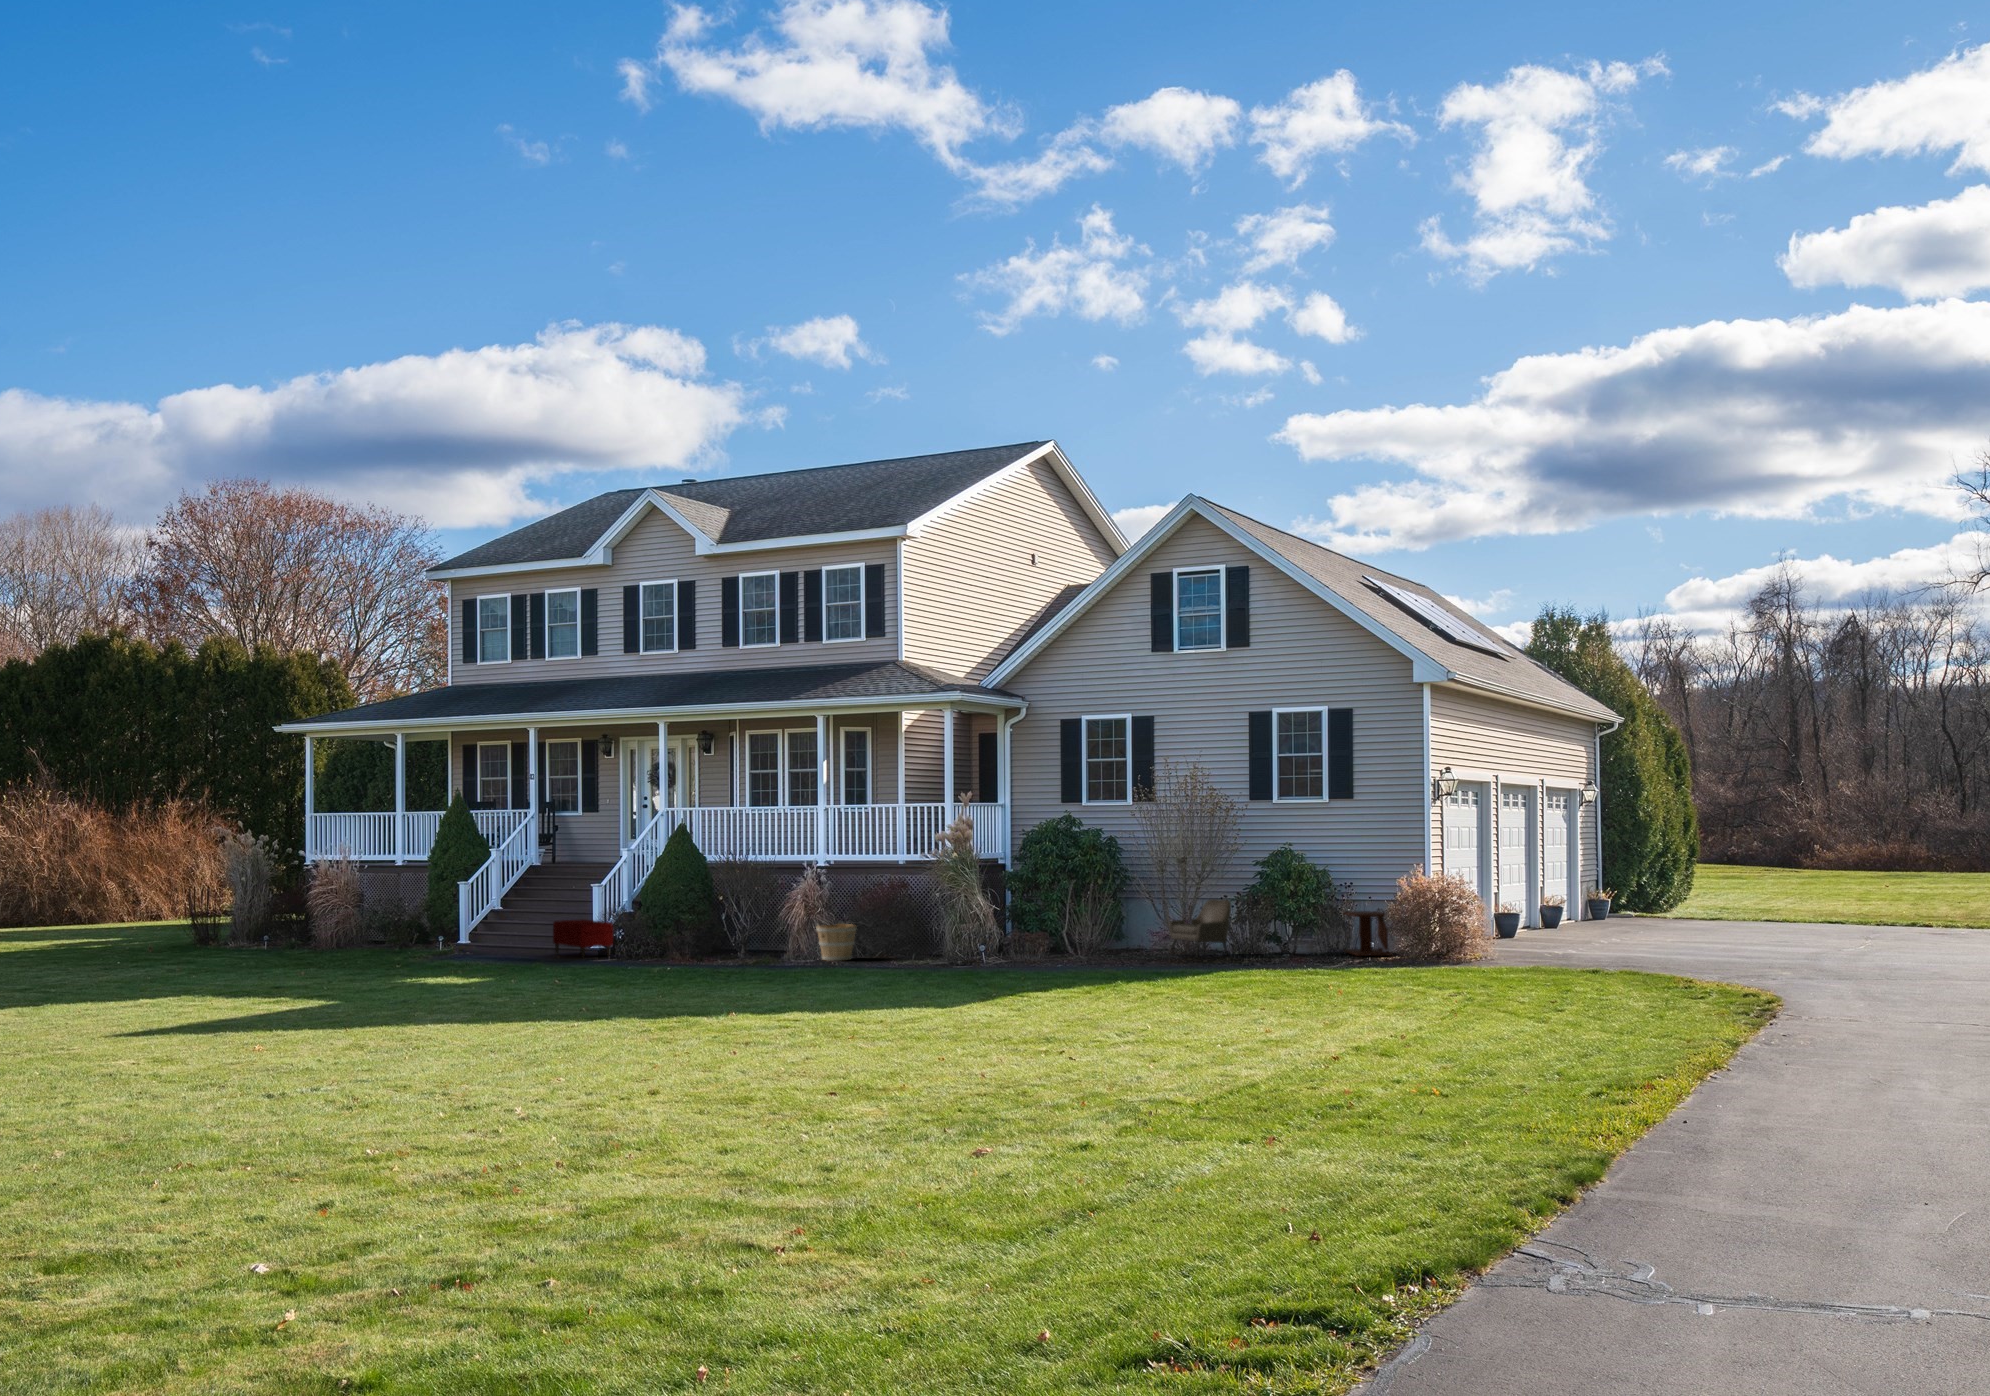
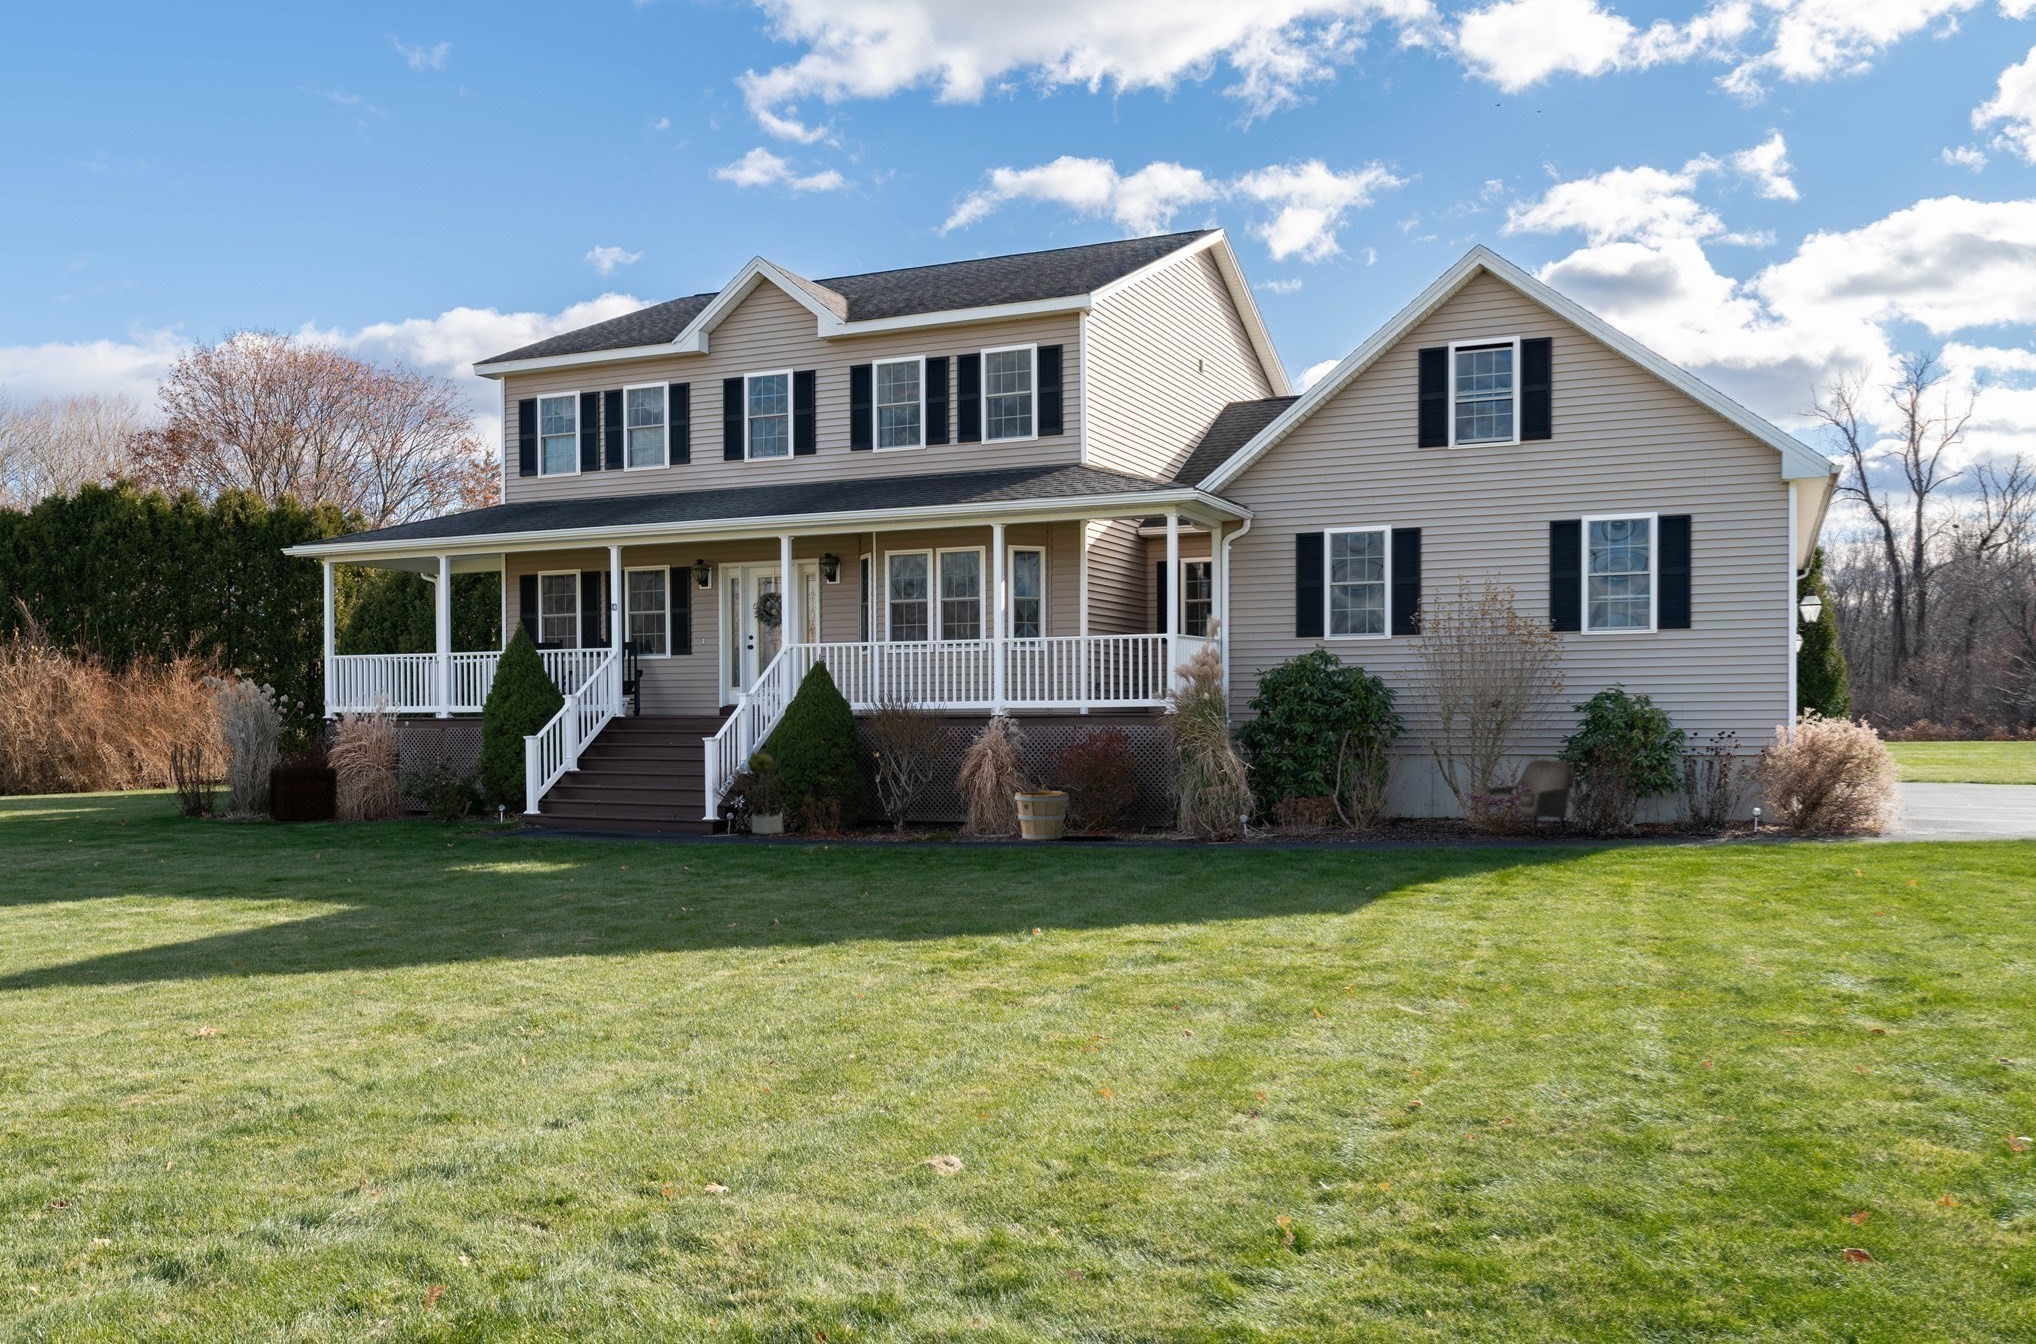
potted tree: none [623,895,650,958] -> present [748,752,783,834]
wooden crate: none [261,907,314,950] -> present [269,767,337,820]
side table: present [1344,911,1391,956] -> none [1715,777,1797,837]
bench: present [553,919,613,958] -> none [651,783,734,835]

